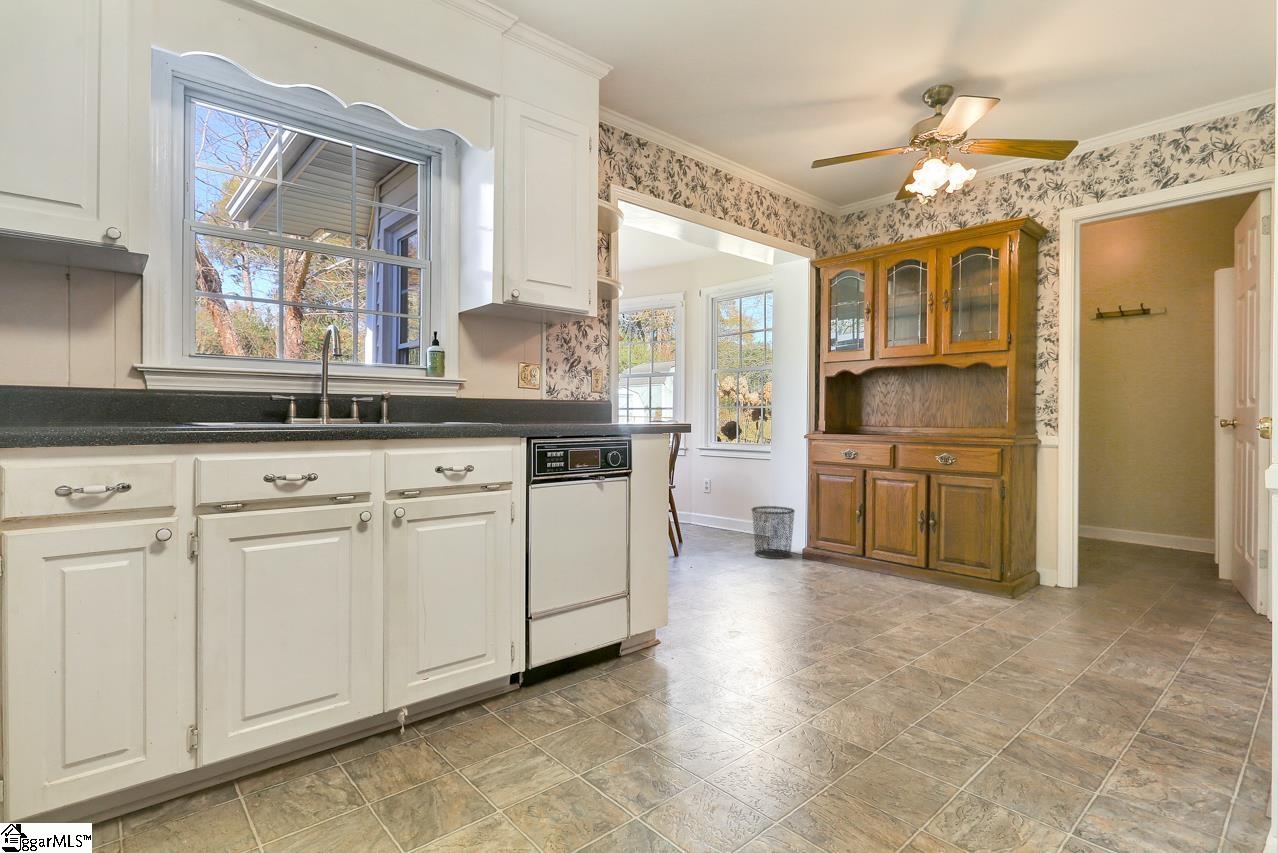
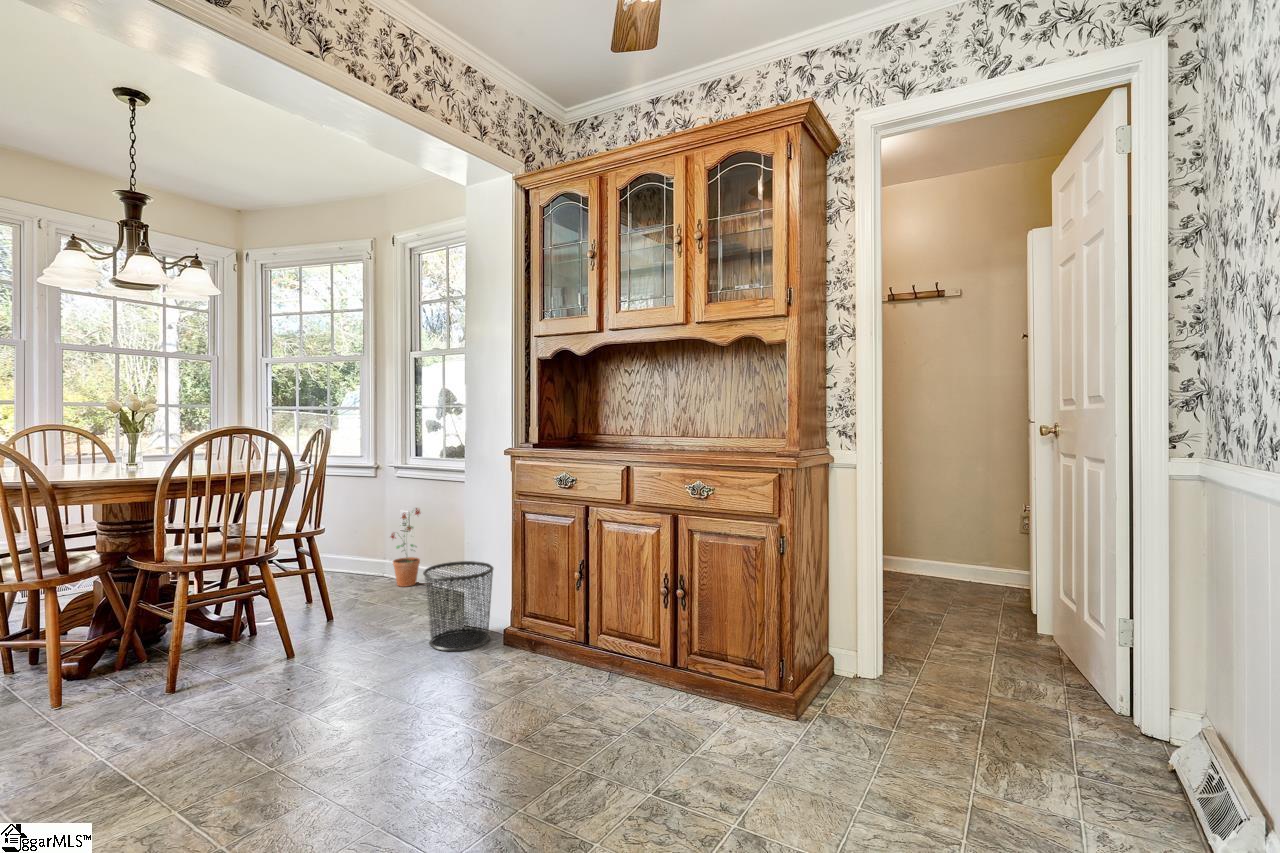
potted plant: none [703,477,723,529] -> present [391,508,420,587]

